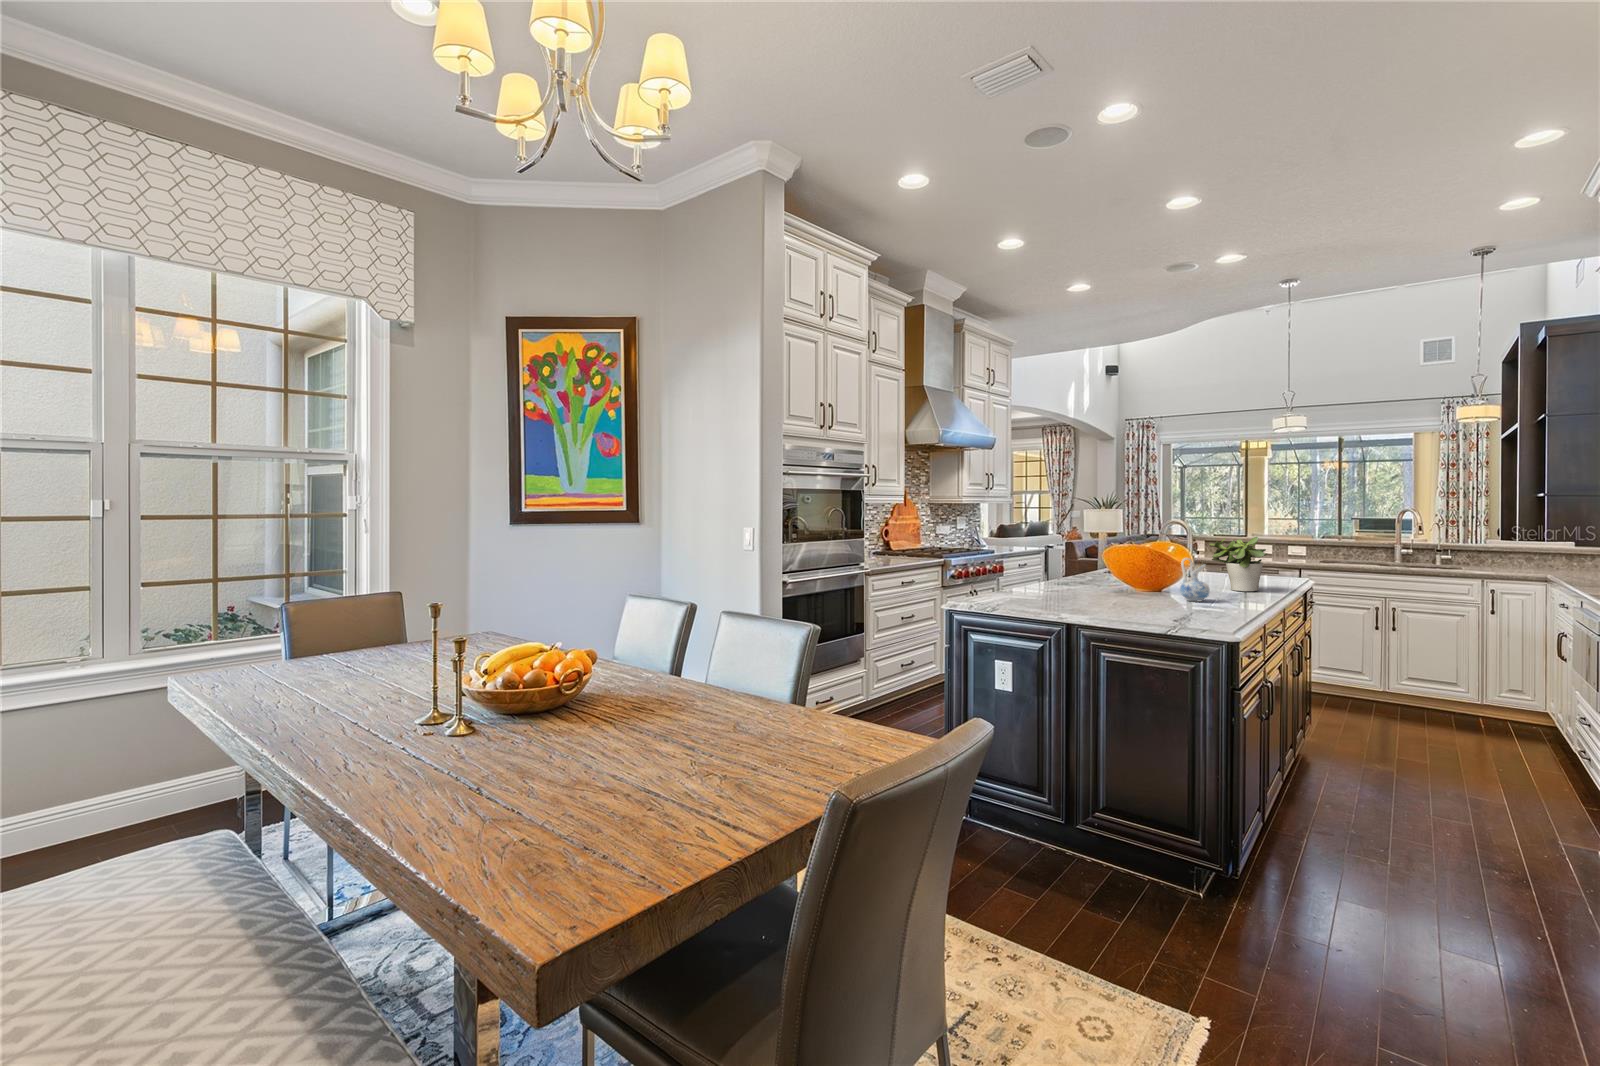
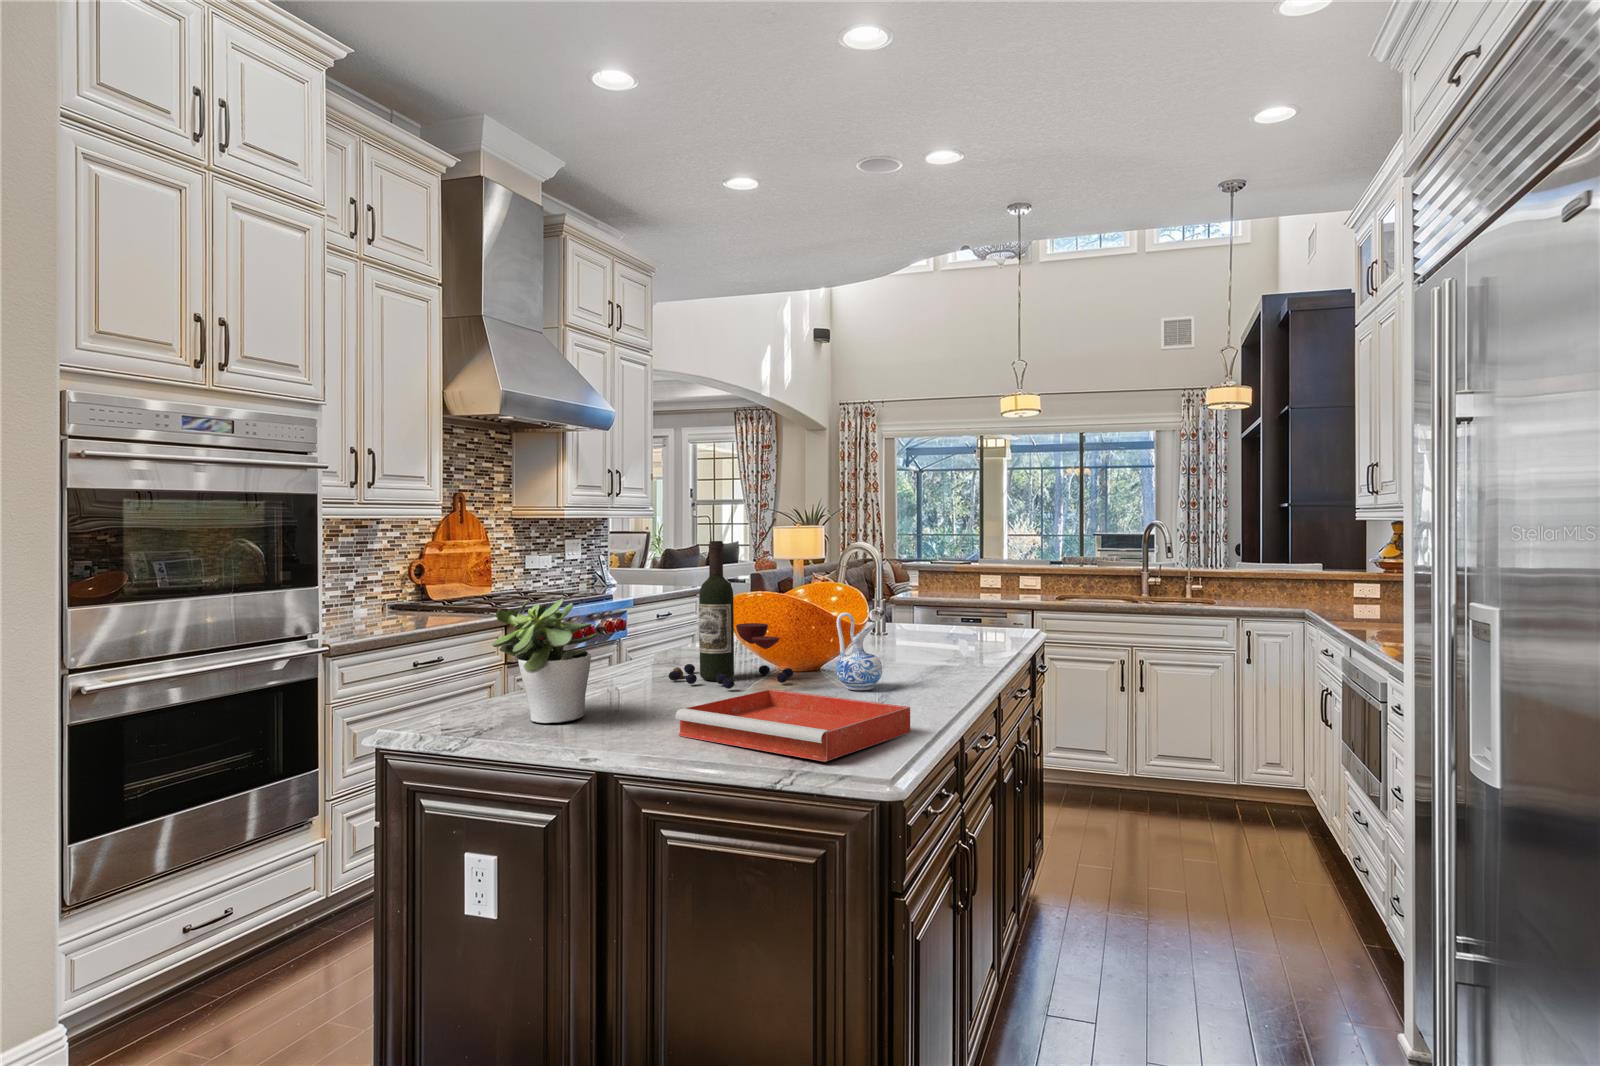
wine bottle: none [1075,517,1149,599] -> present [669,541,793,689]
potted plant: present [1209,537,1267,591] -> present [492,598,597,723]
tray: none [1102,596,1238,626] -> present [675,689,910,761]

